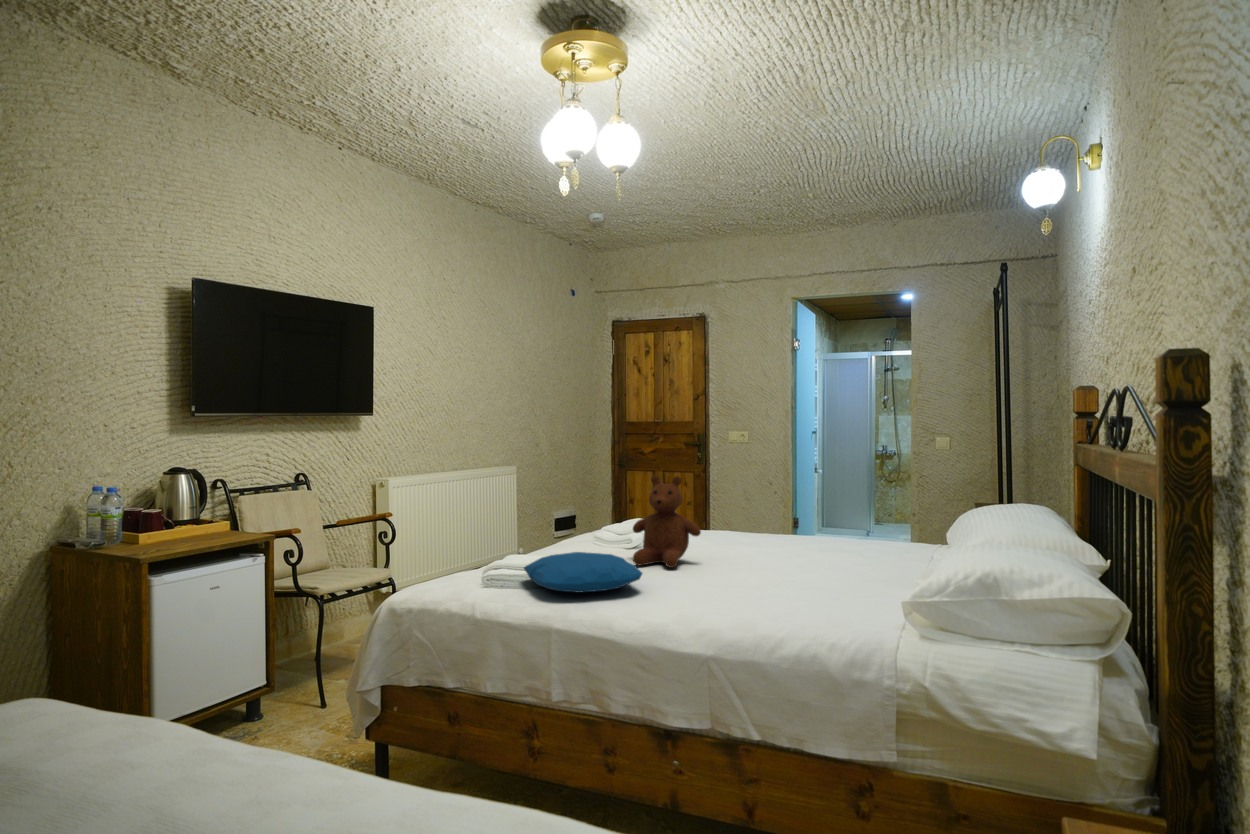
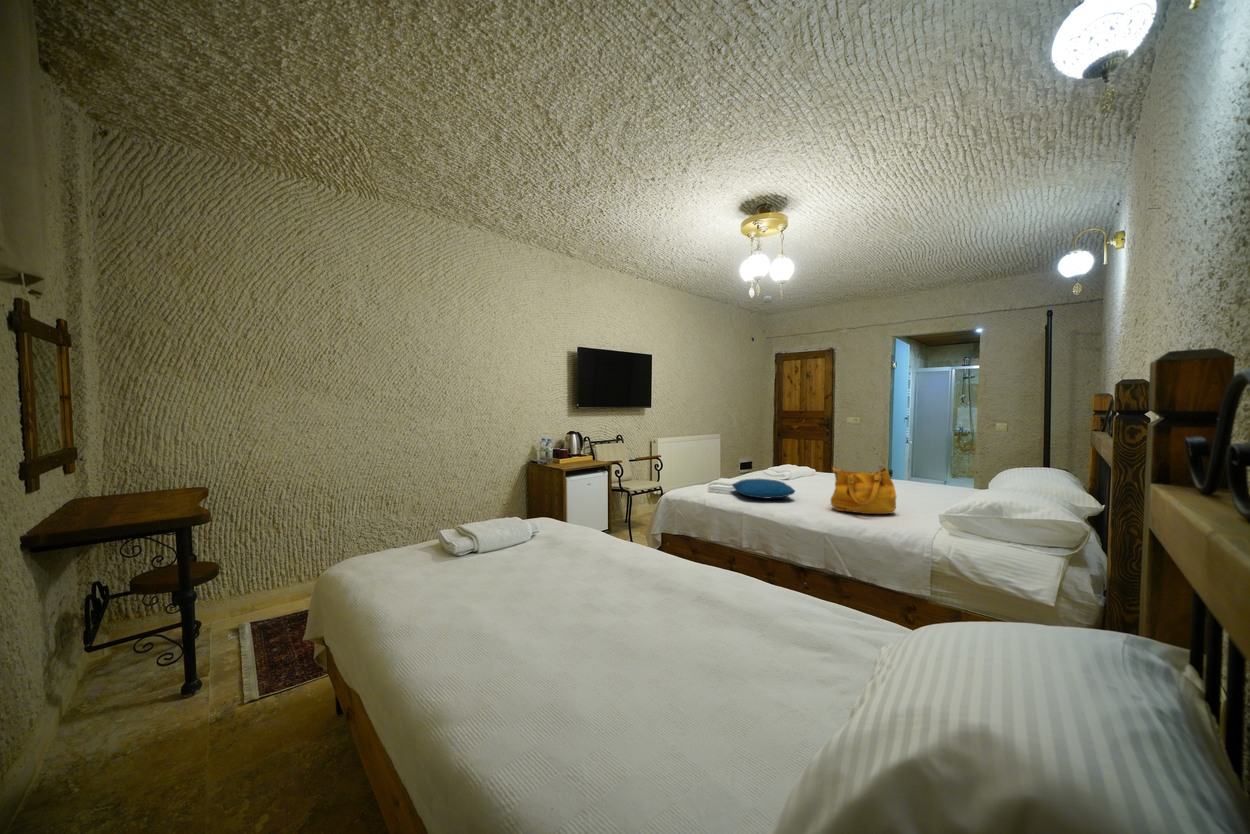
teddy bear: present [633,476,701,568] -> none [790,441,829,490]
handbag: none [705,518,814,609] -> present [831,468,896,514]

